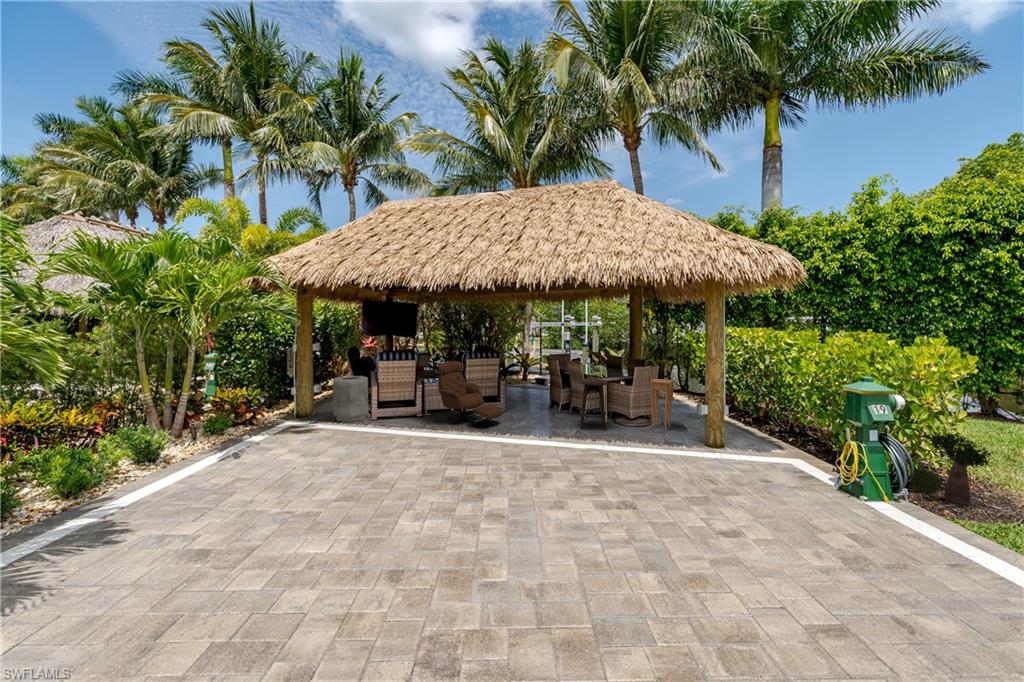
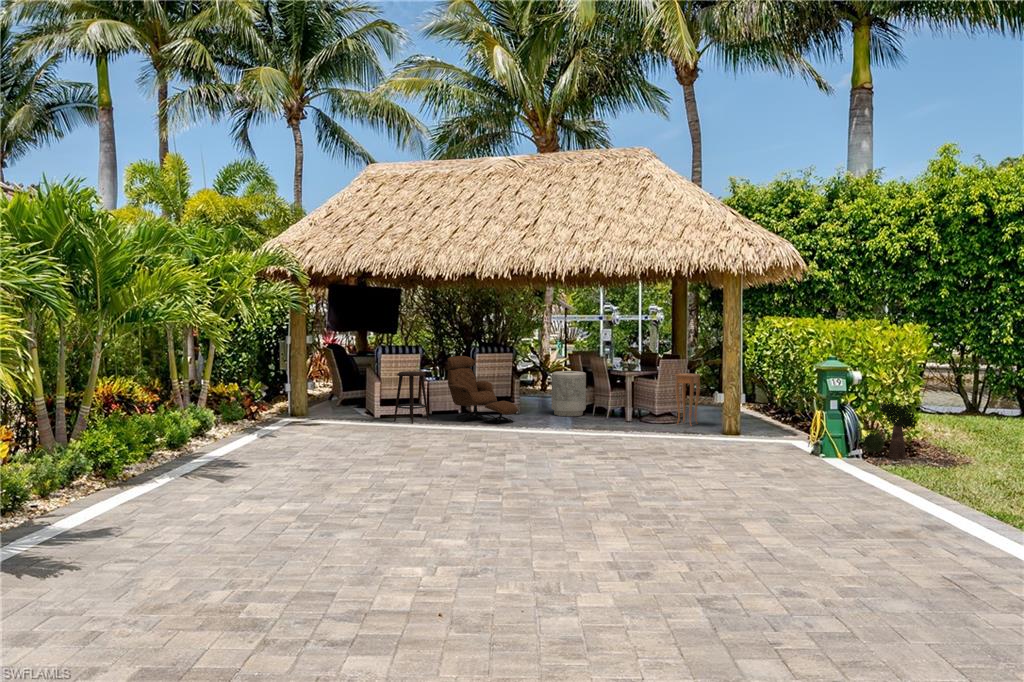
trash can: present [333,376,368,422] -> present [551,371,586,416]
stool: present [580,379,608,430] -> present [394,371,429,423]

